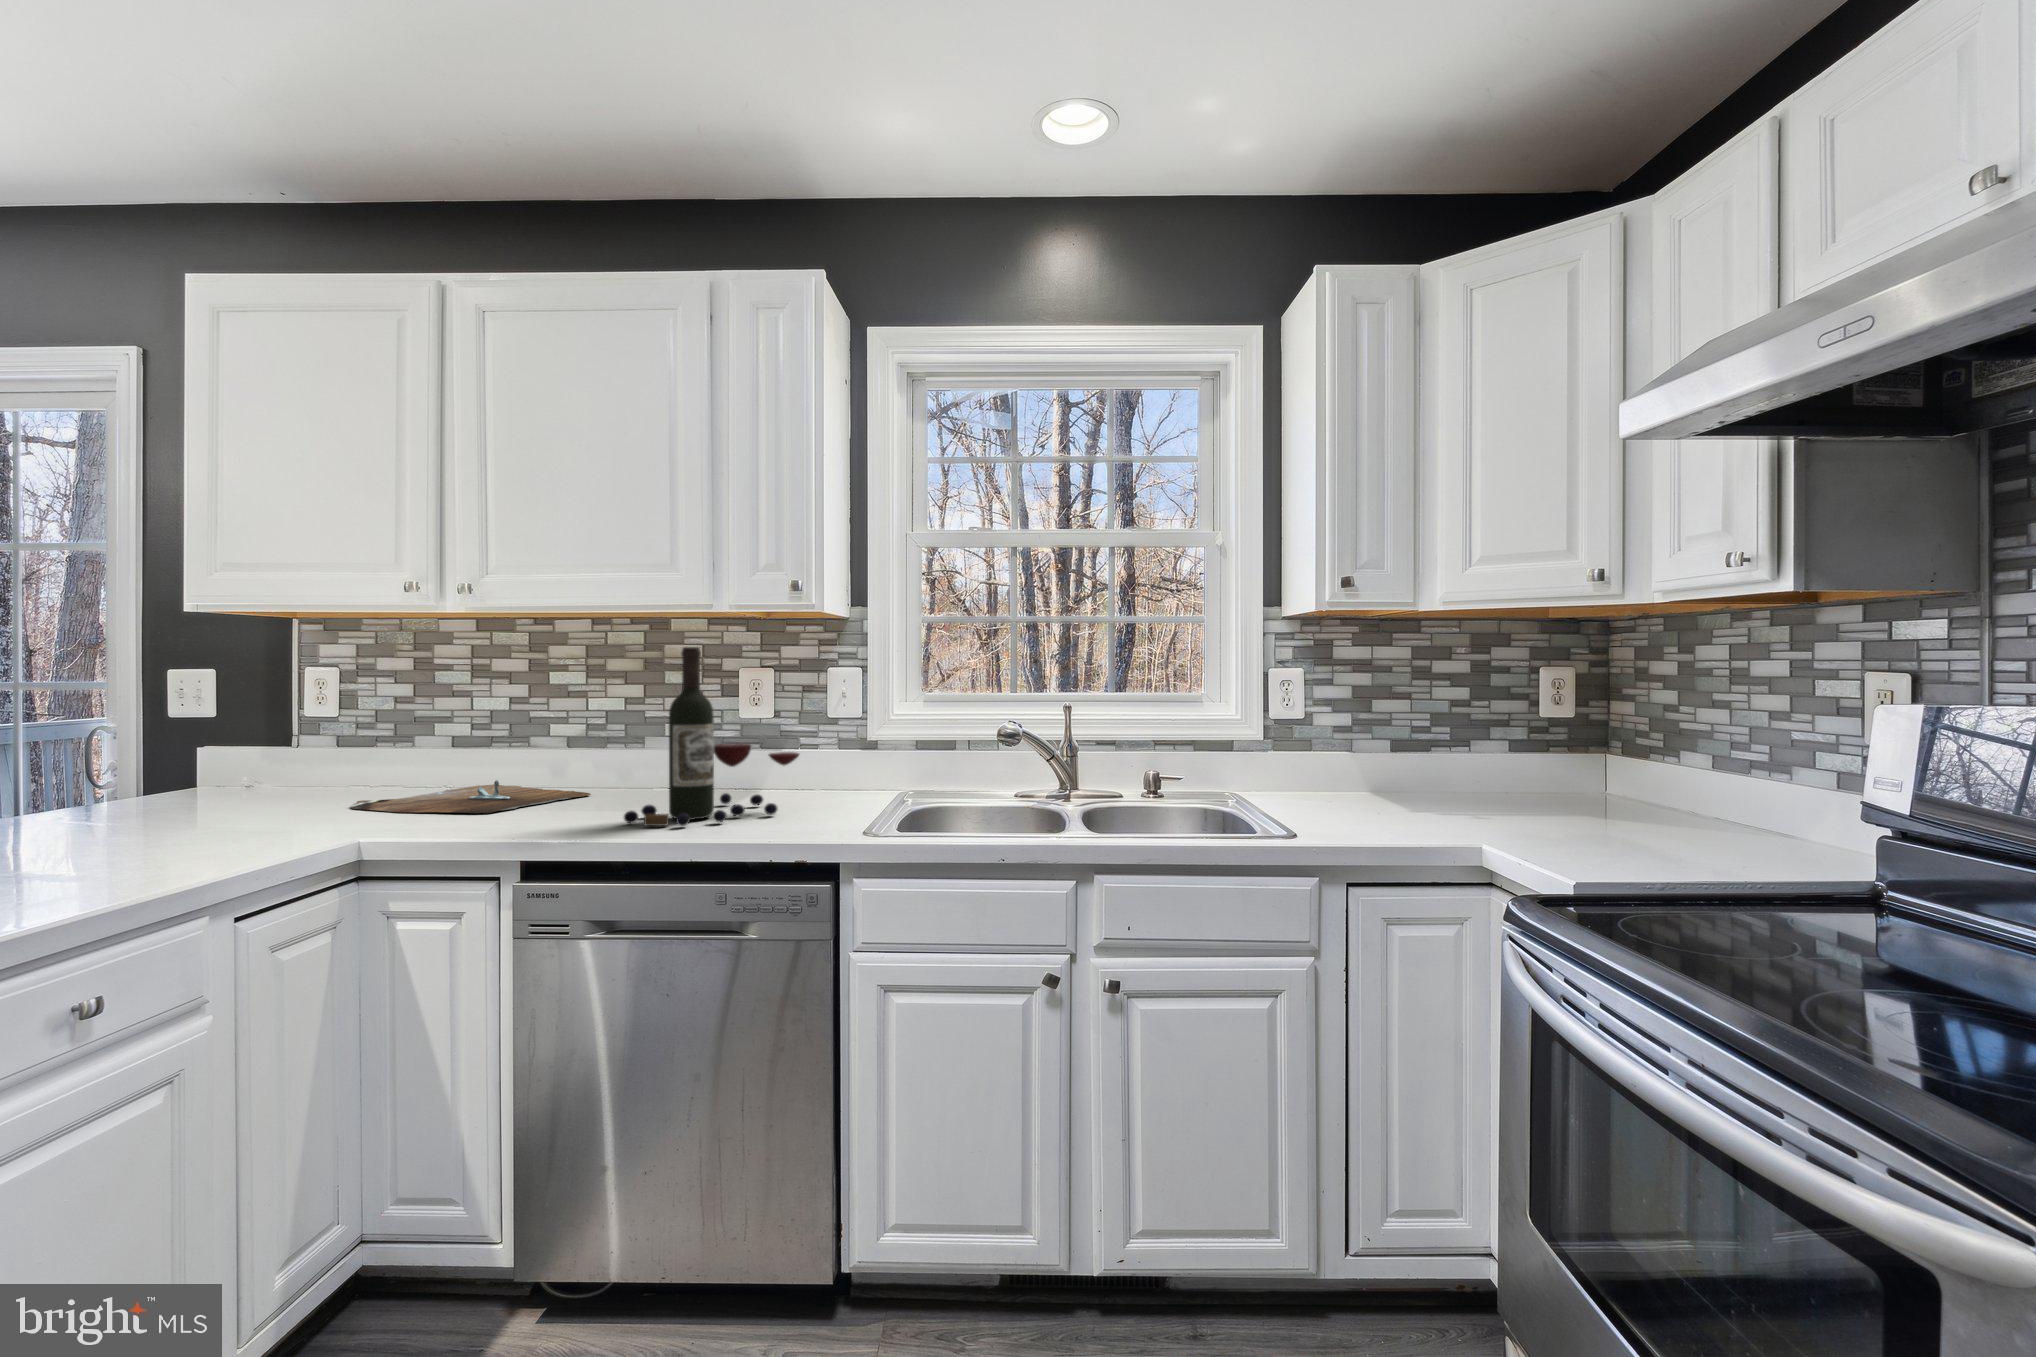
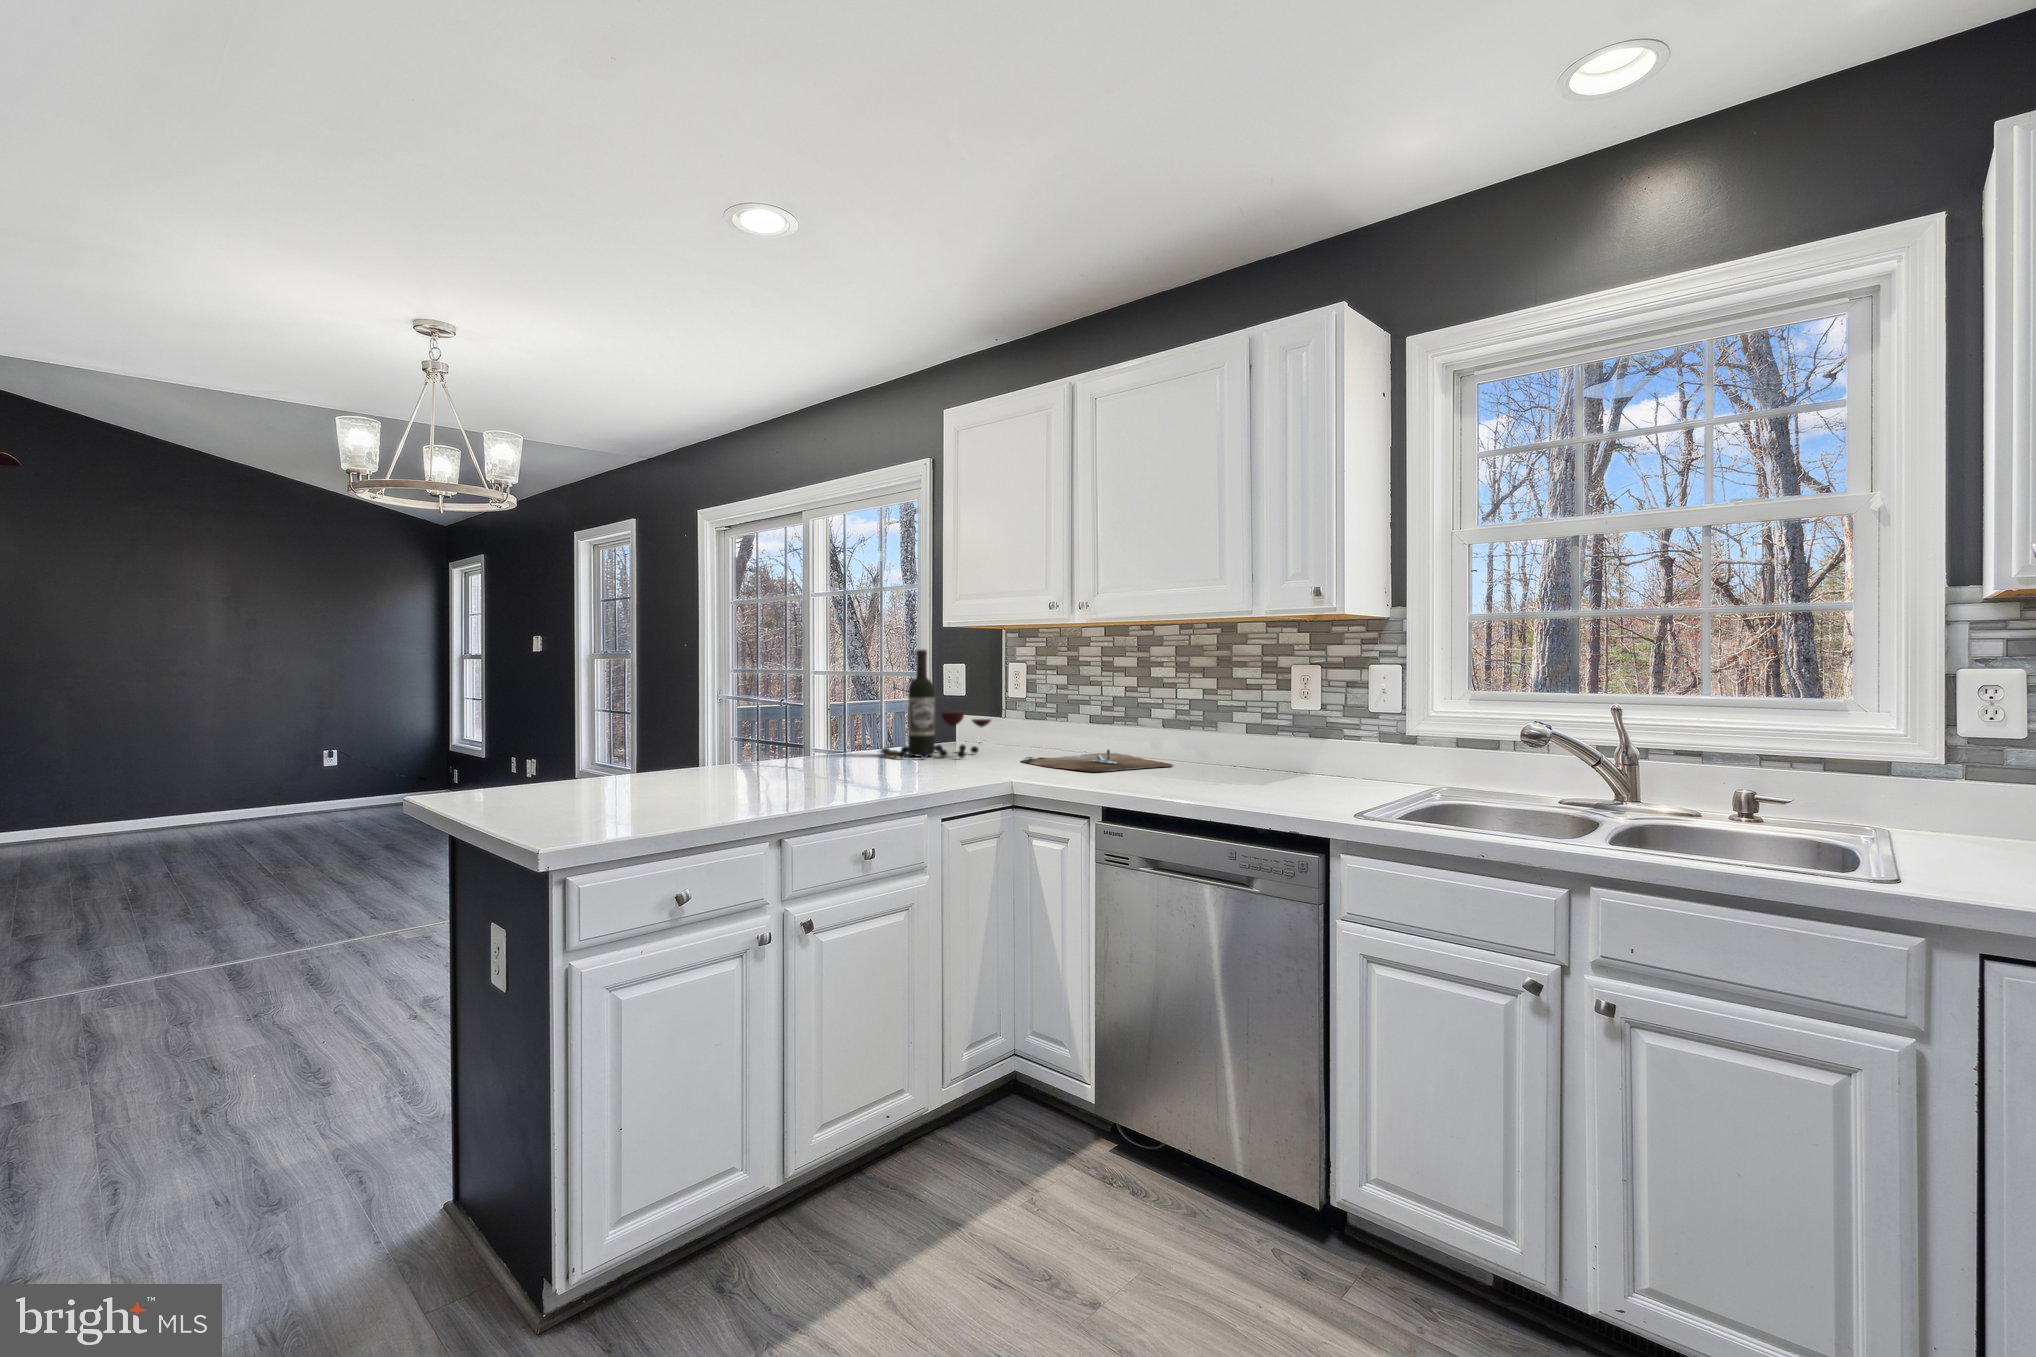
wine bottle: present [624,647,799,826] -> present [882,650,991,758]

